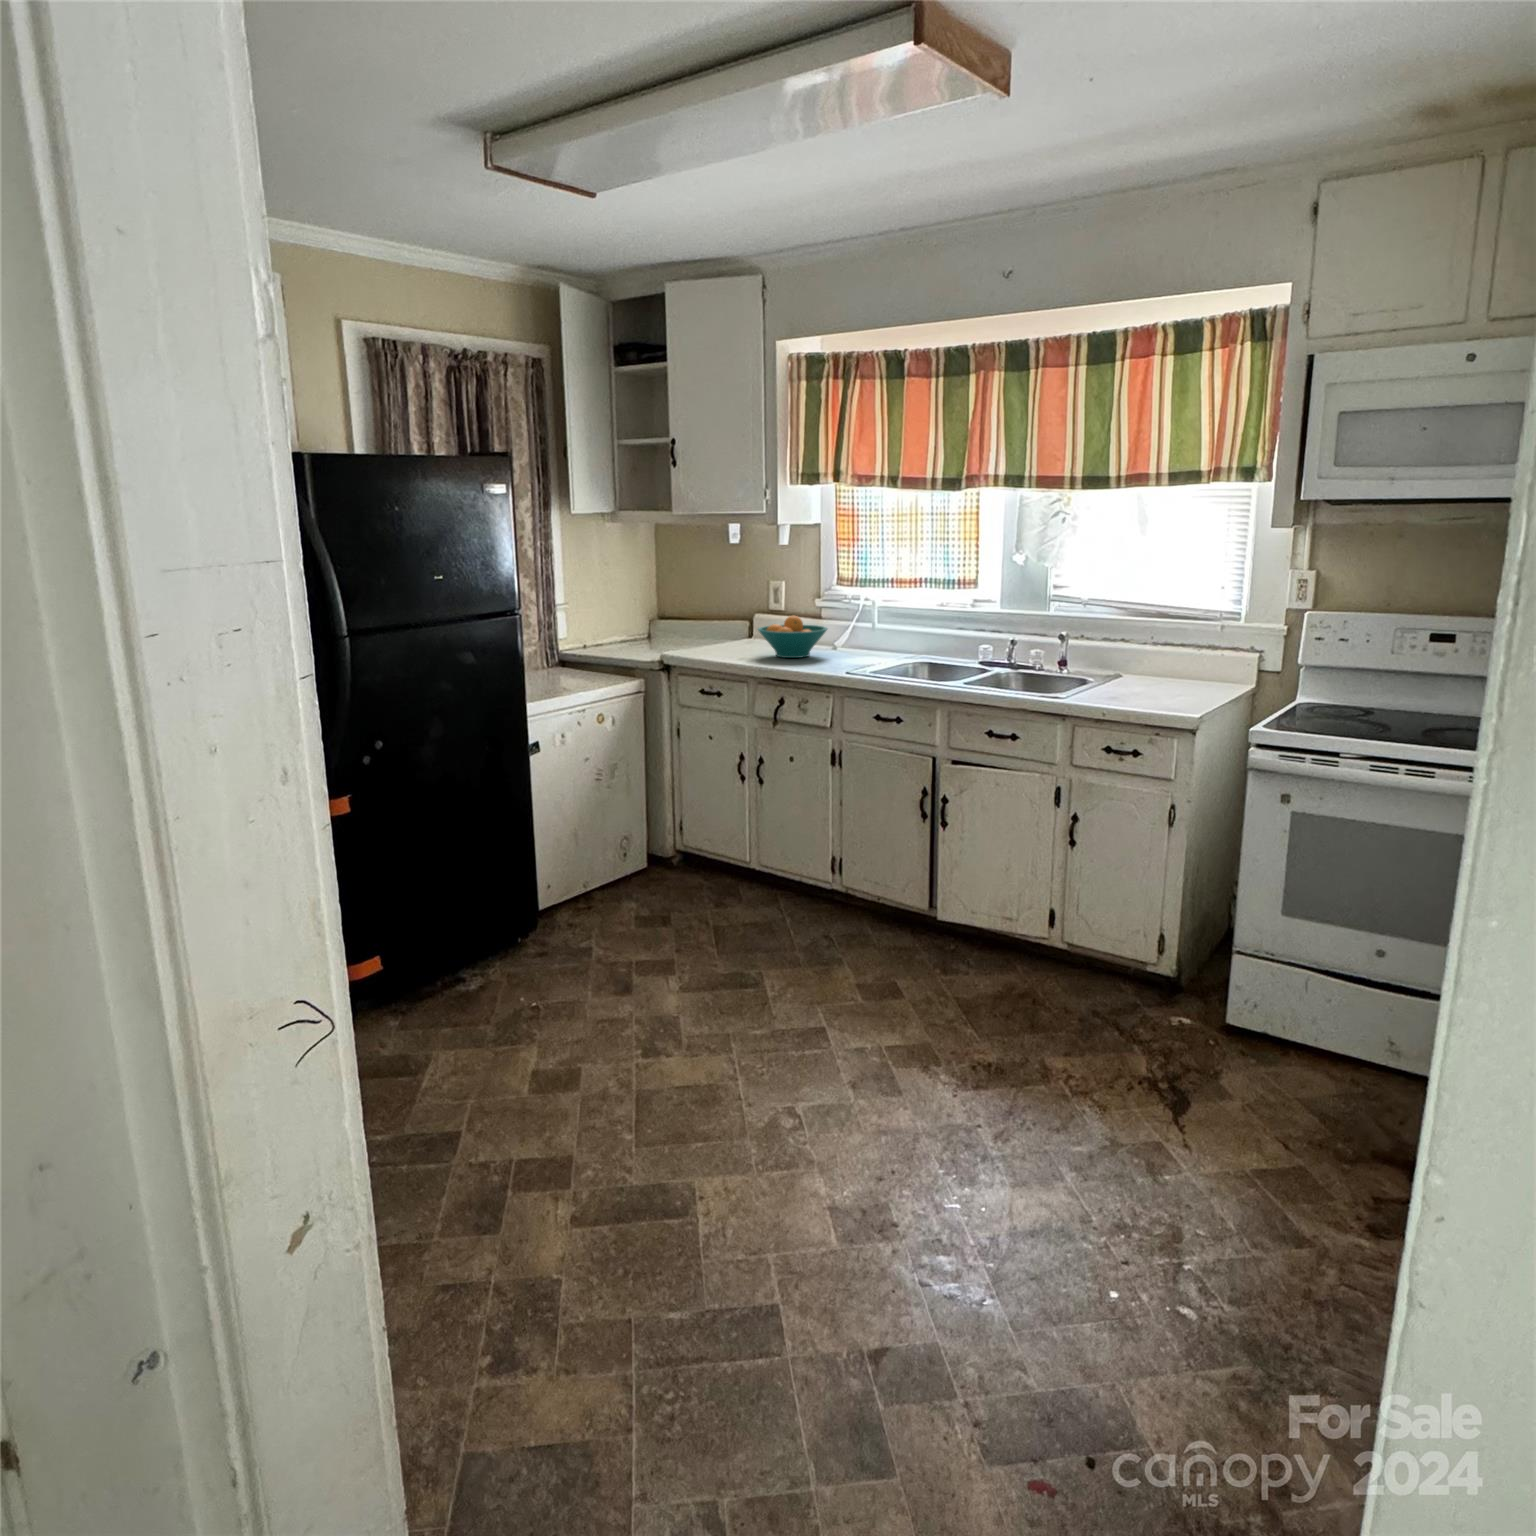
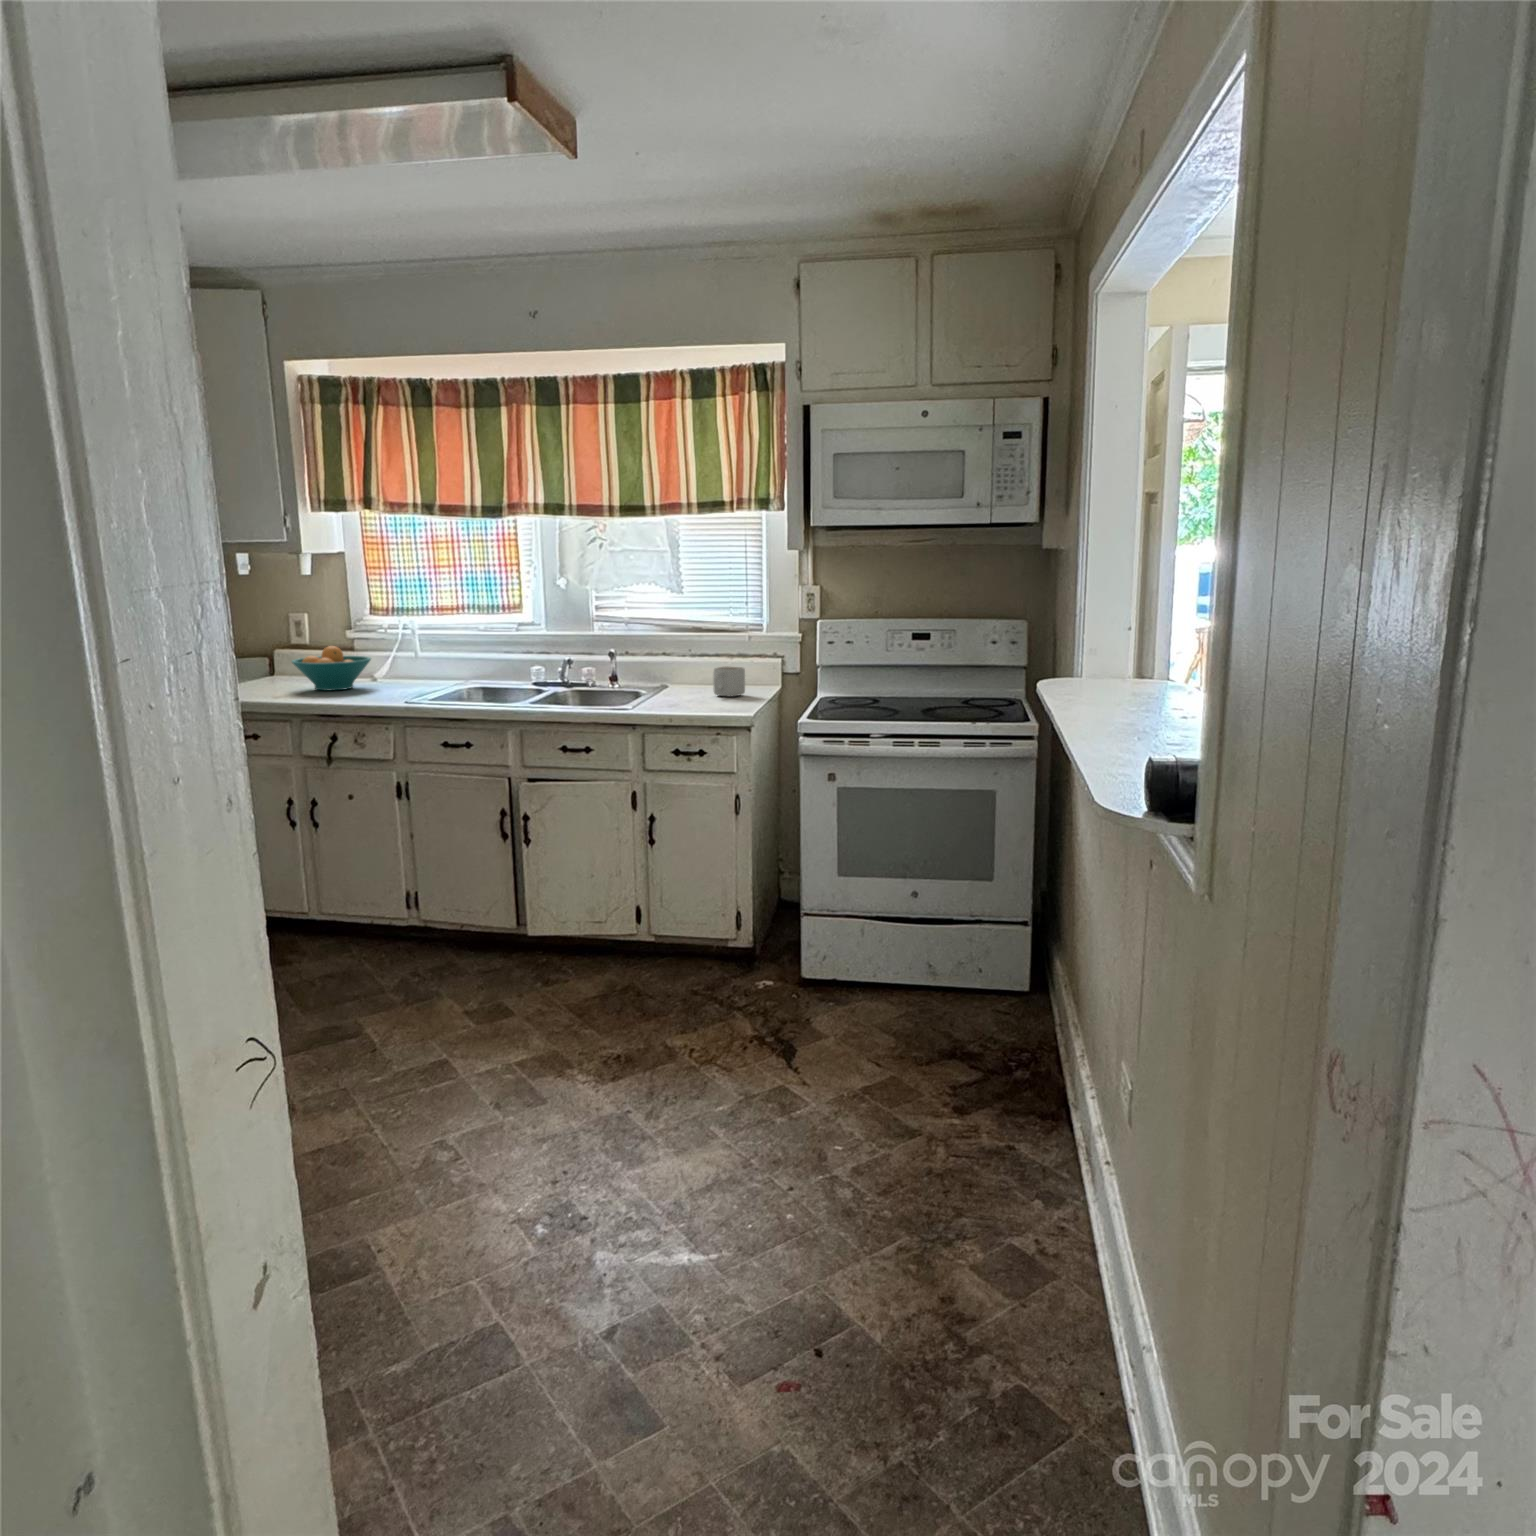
mug: none [1165,658,1206,692] -> present [713,666,745,697]

